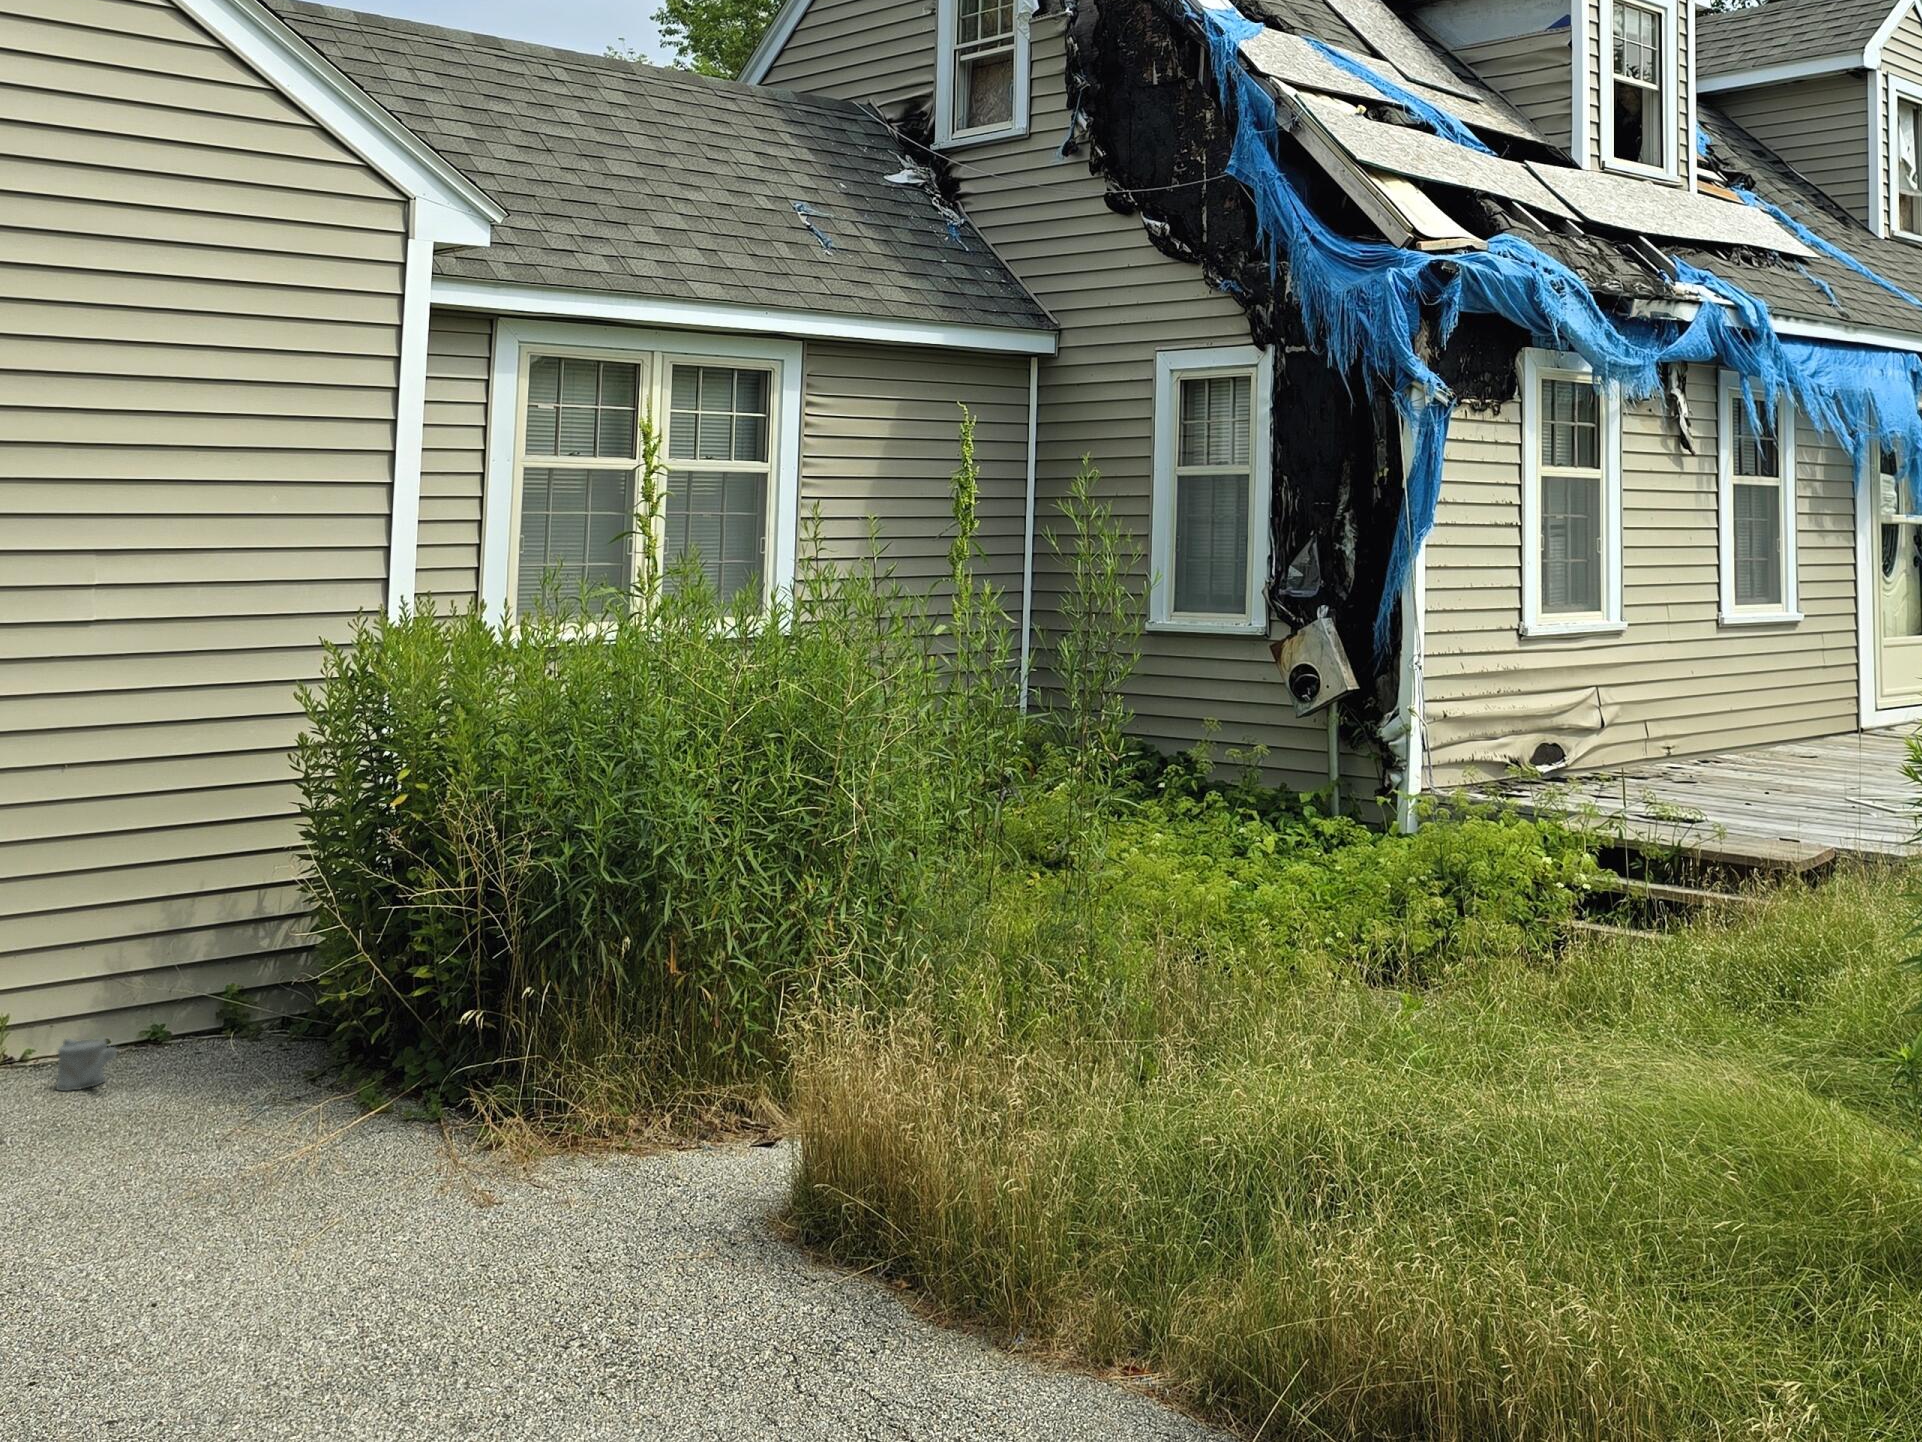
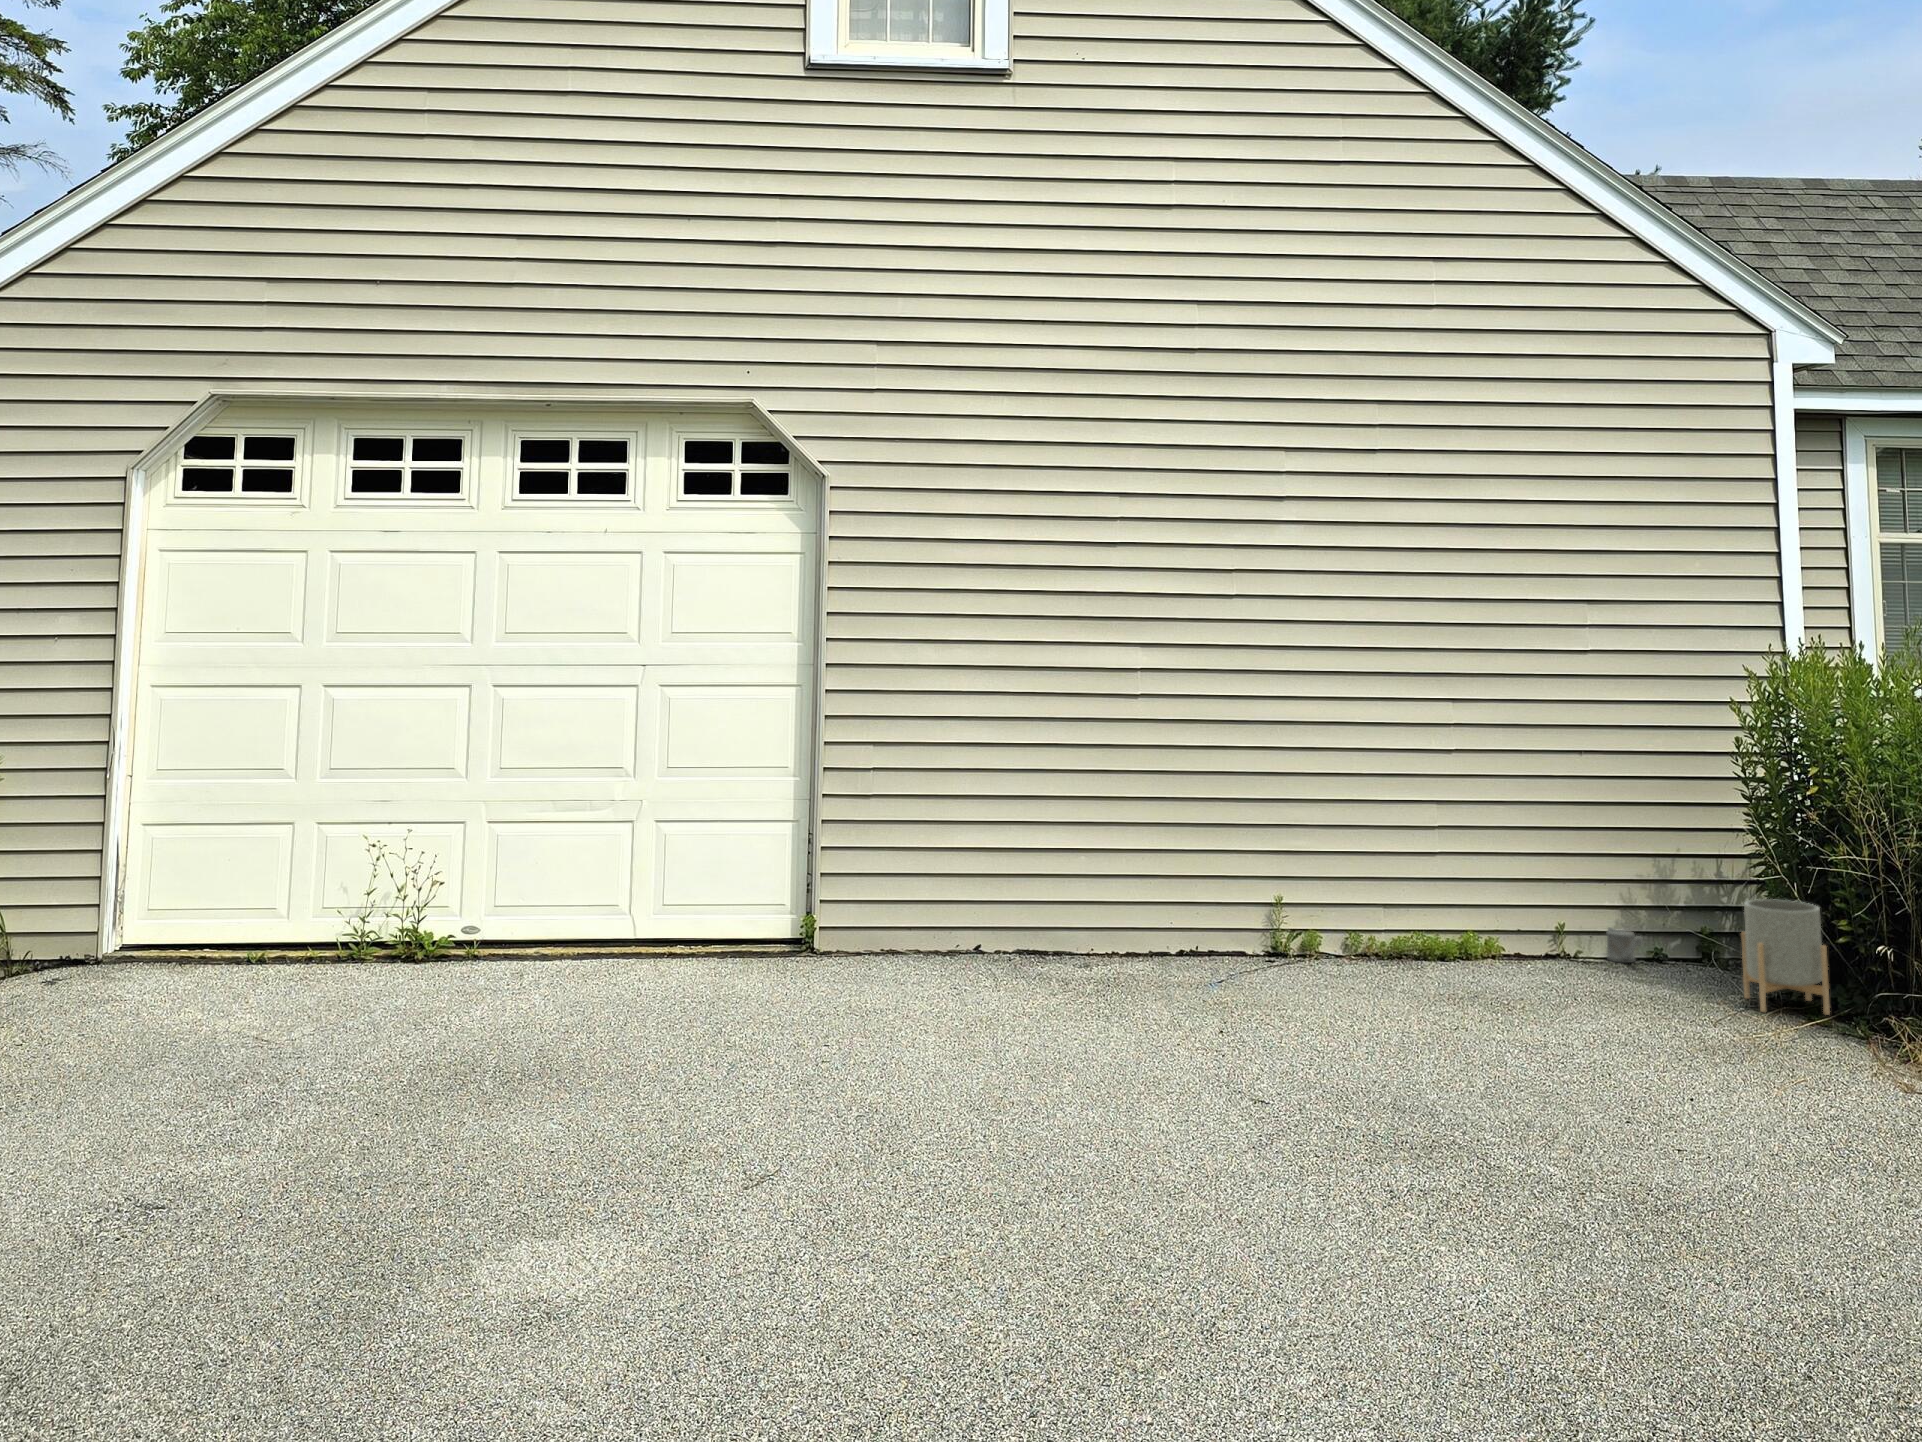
planter: none [266,956,392,1124] -> present [1741,899,1830,1015]

